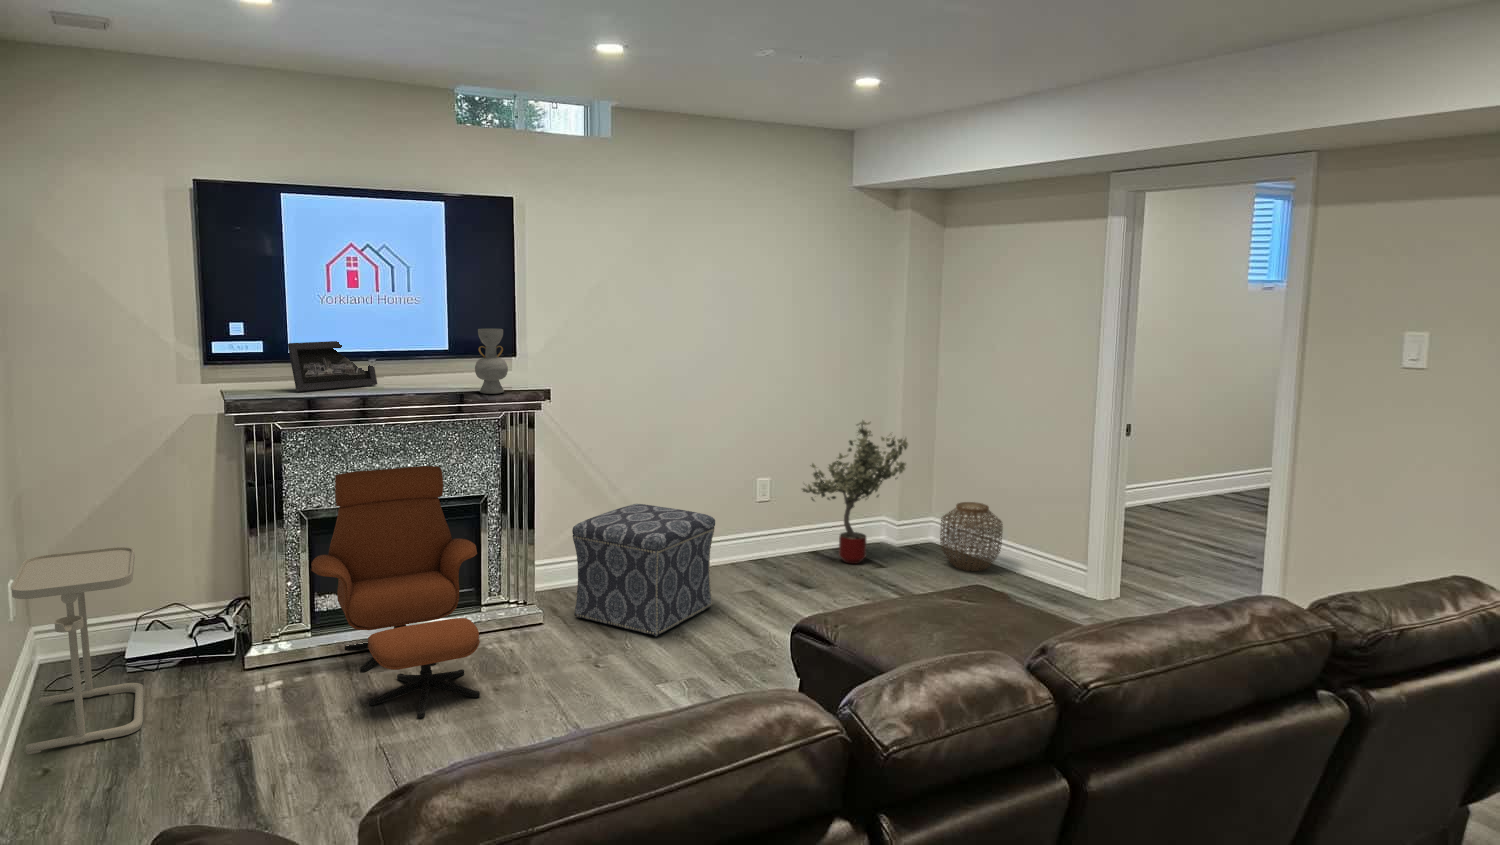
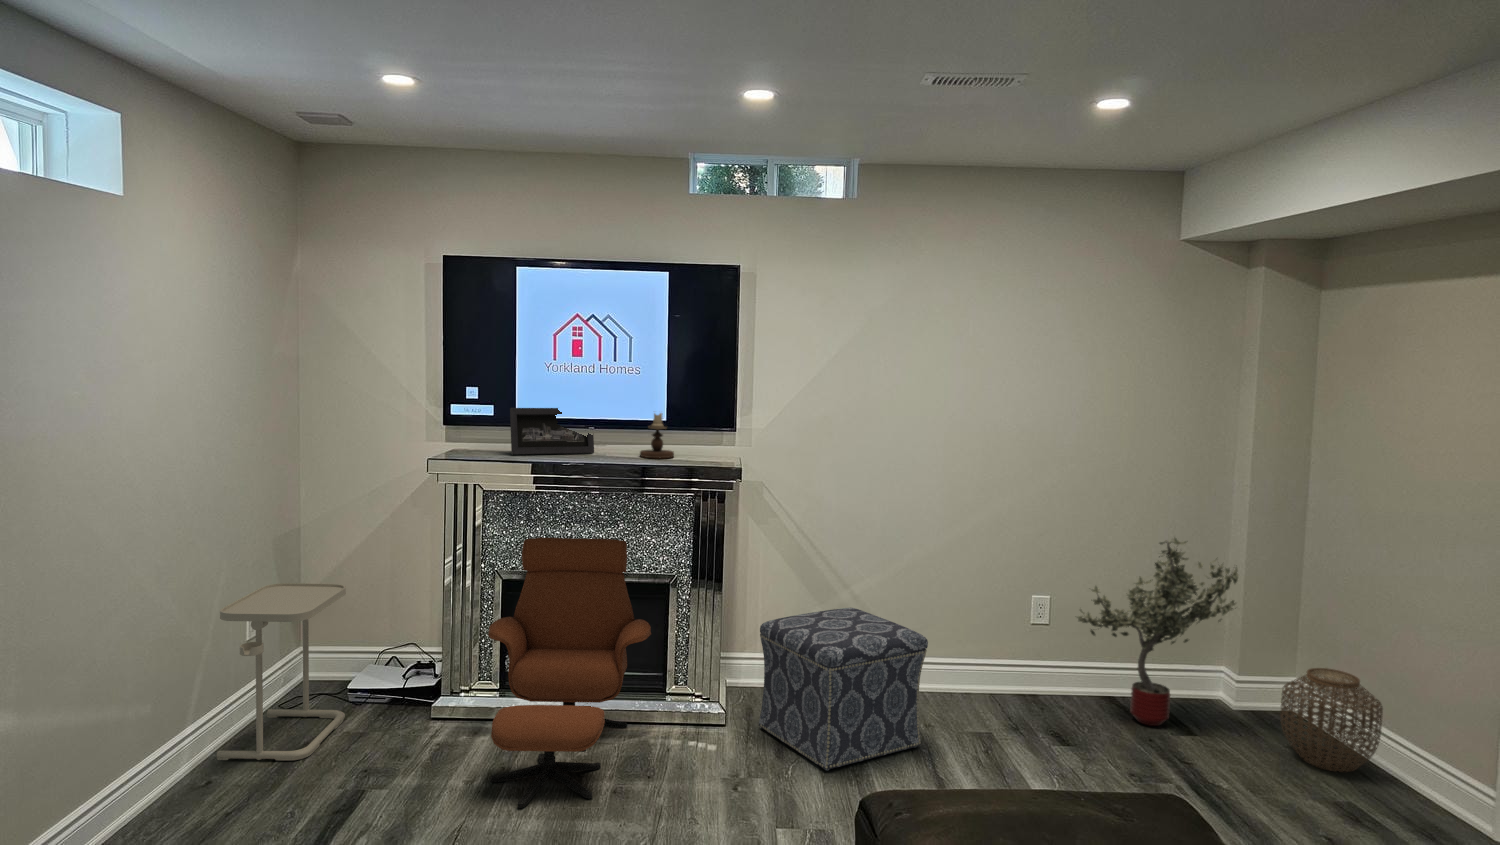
decorative vase: present [475,328,508,394] -> none [671,401,705,470]
candlestick: none [425,340,459,386] -> present [640,413,674,458]

